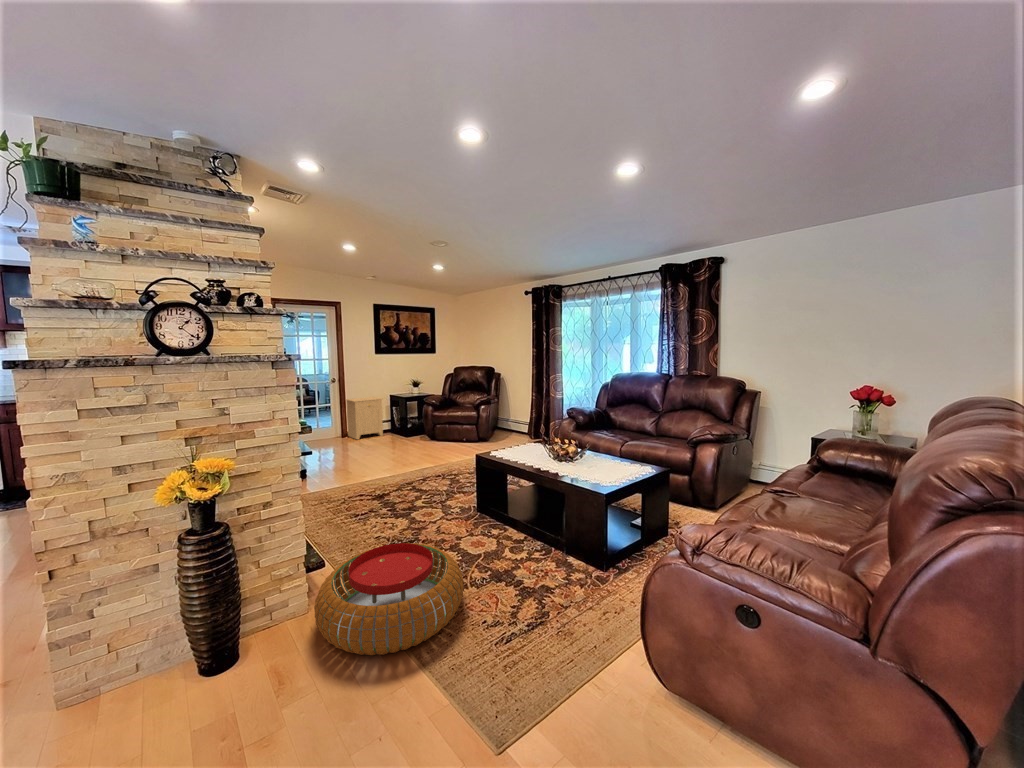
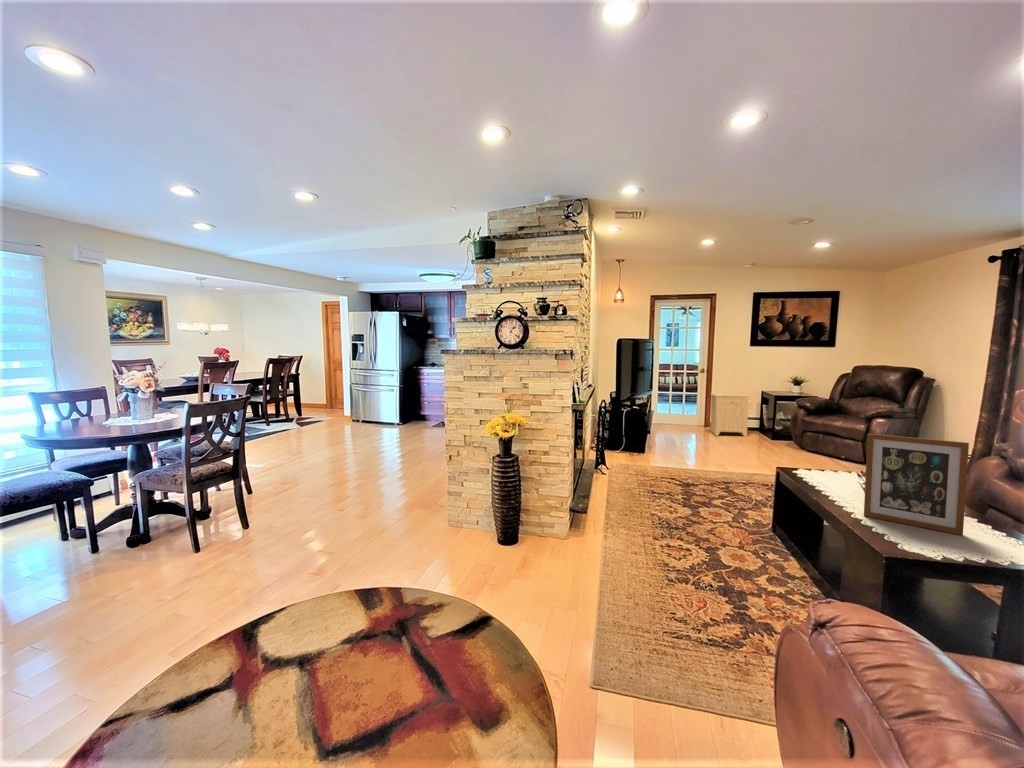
picture frame: none [568,416,613,477] -> present [864,433,969,535]
pouf: present [314,543,464,655] -> none [554,513,680,597]

